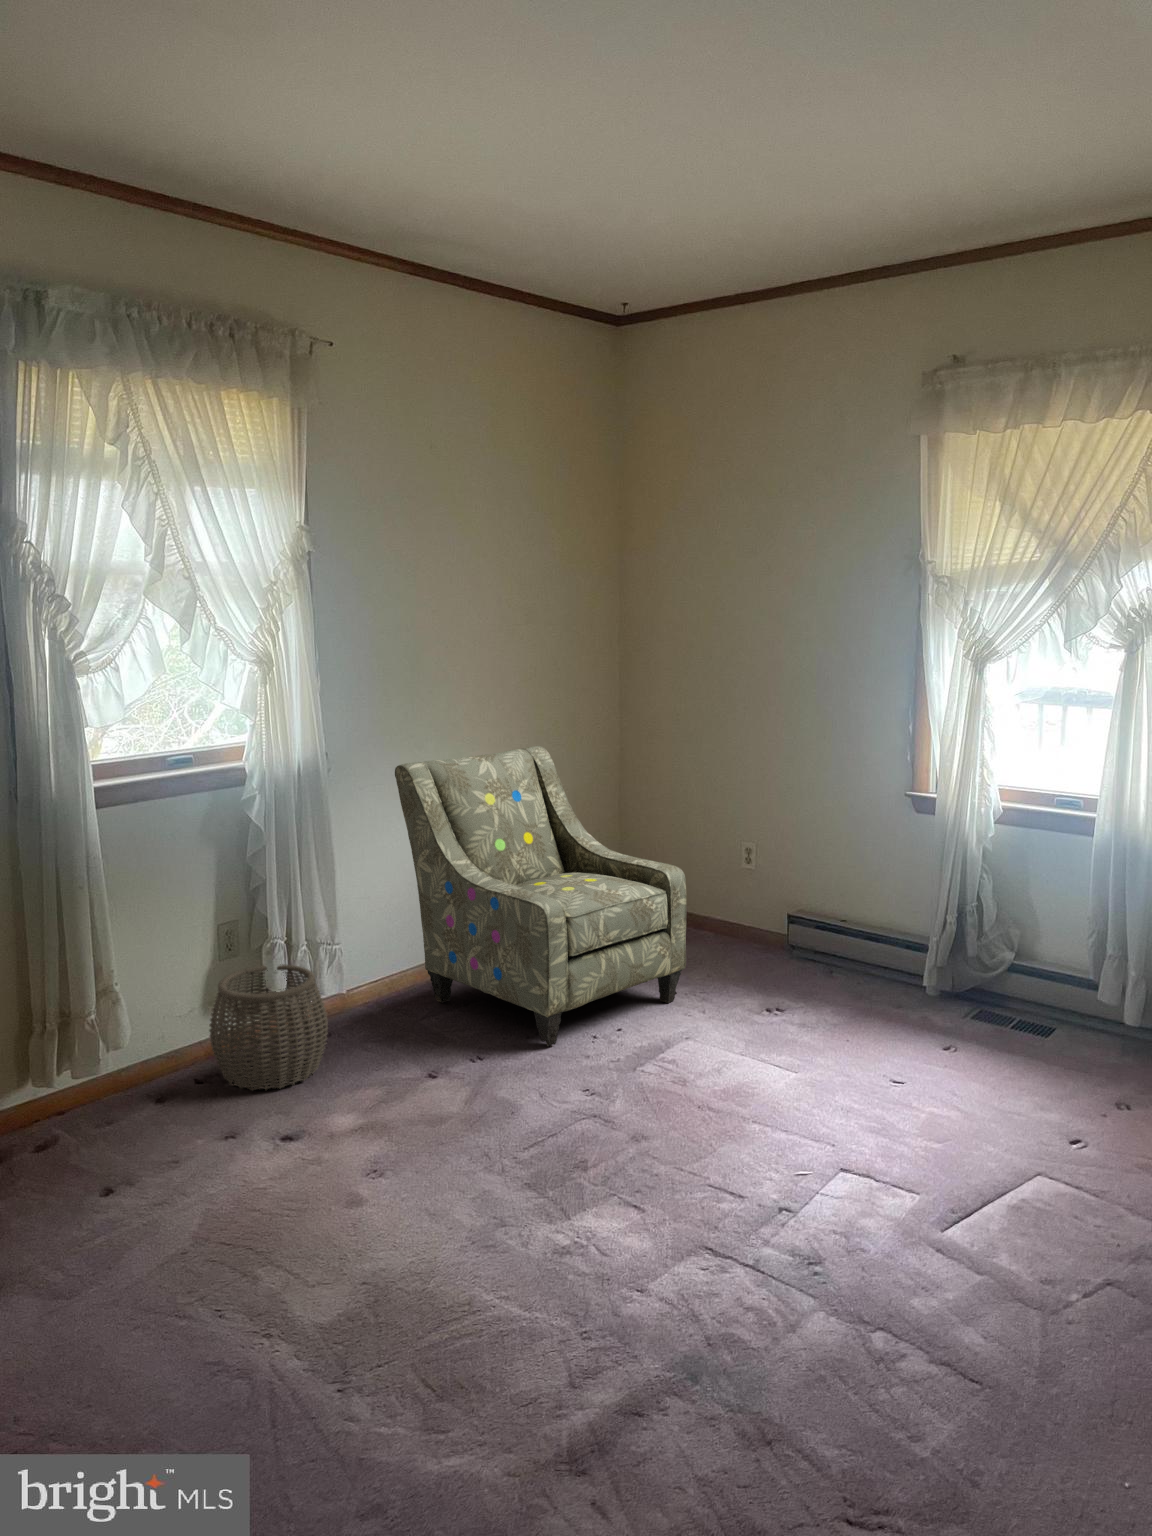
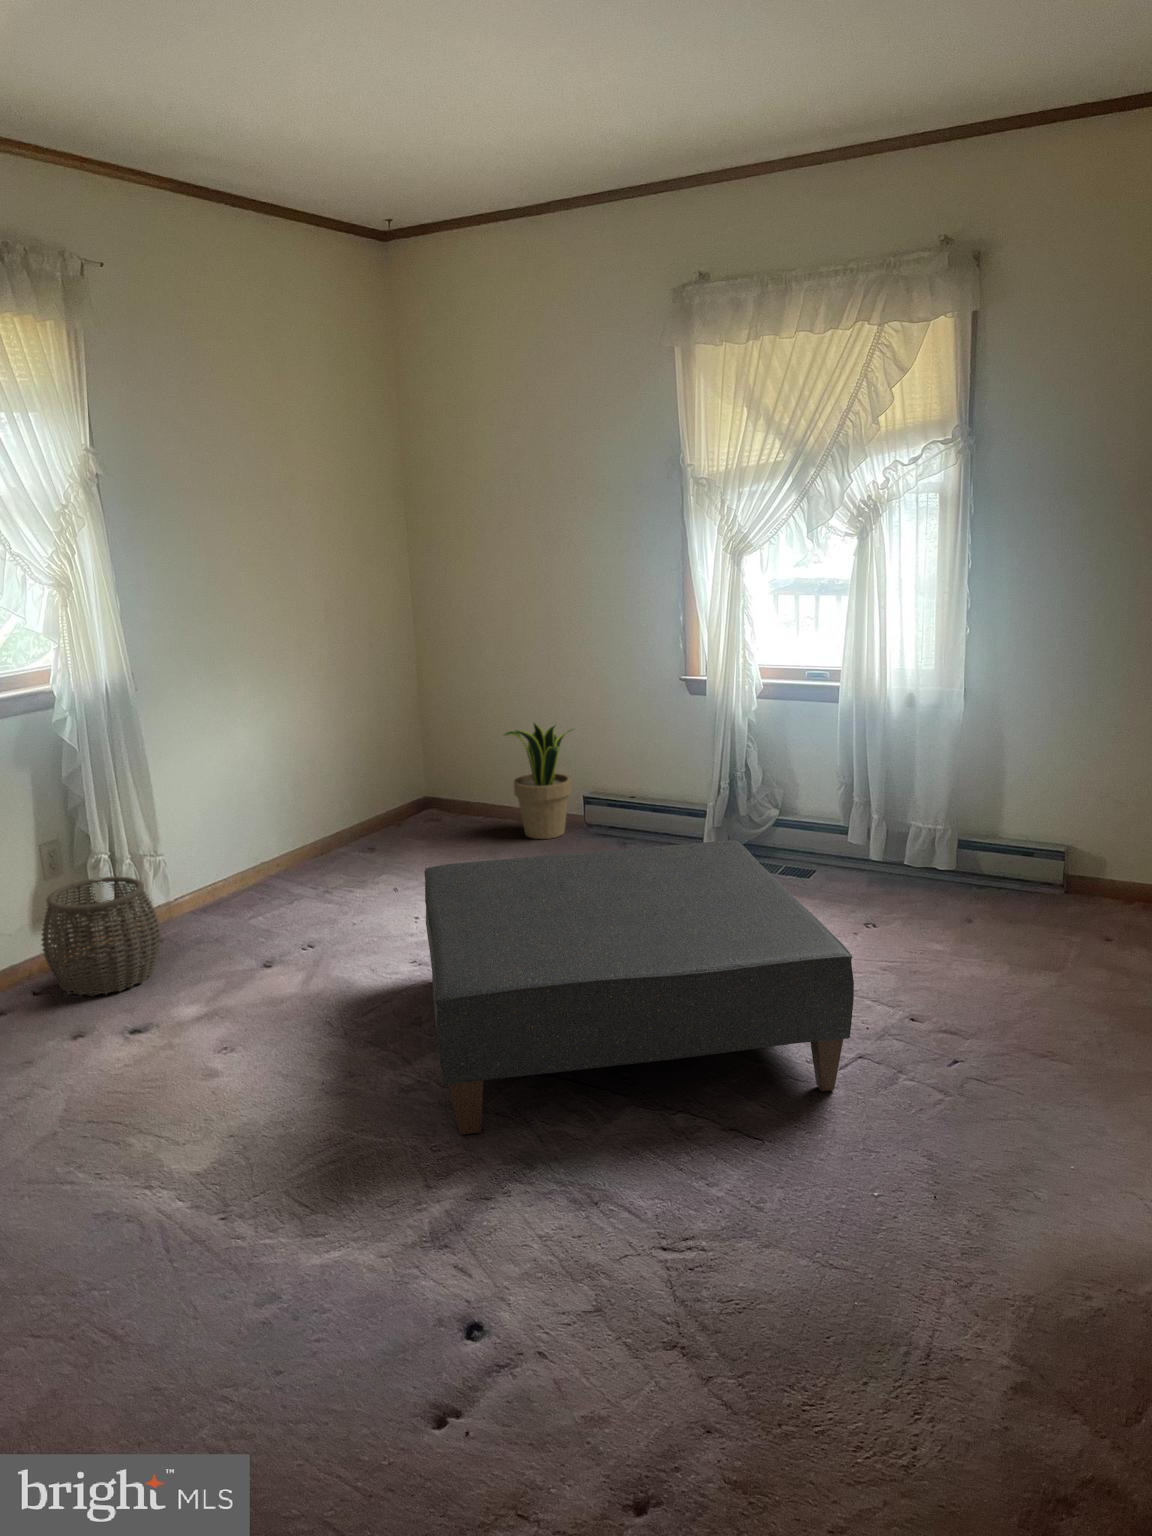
armchair: present [395,746,686,1046] -> none [201,654,494,930]
potted plant: none [704,830,785,958] -> present [504,723,571,839]
ottoman: none [597,988,1109,1328] -> present [424,840,854,1135]

